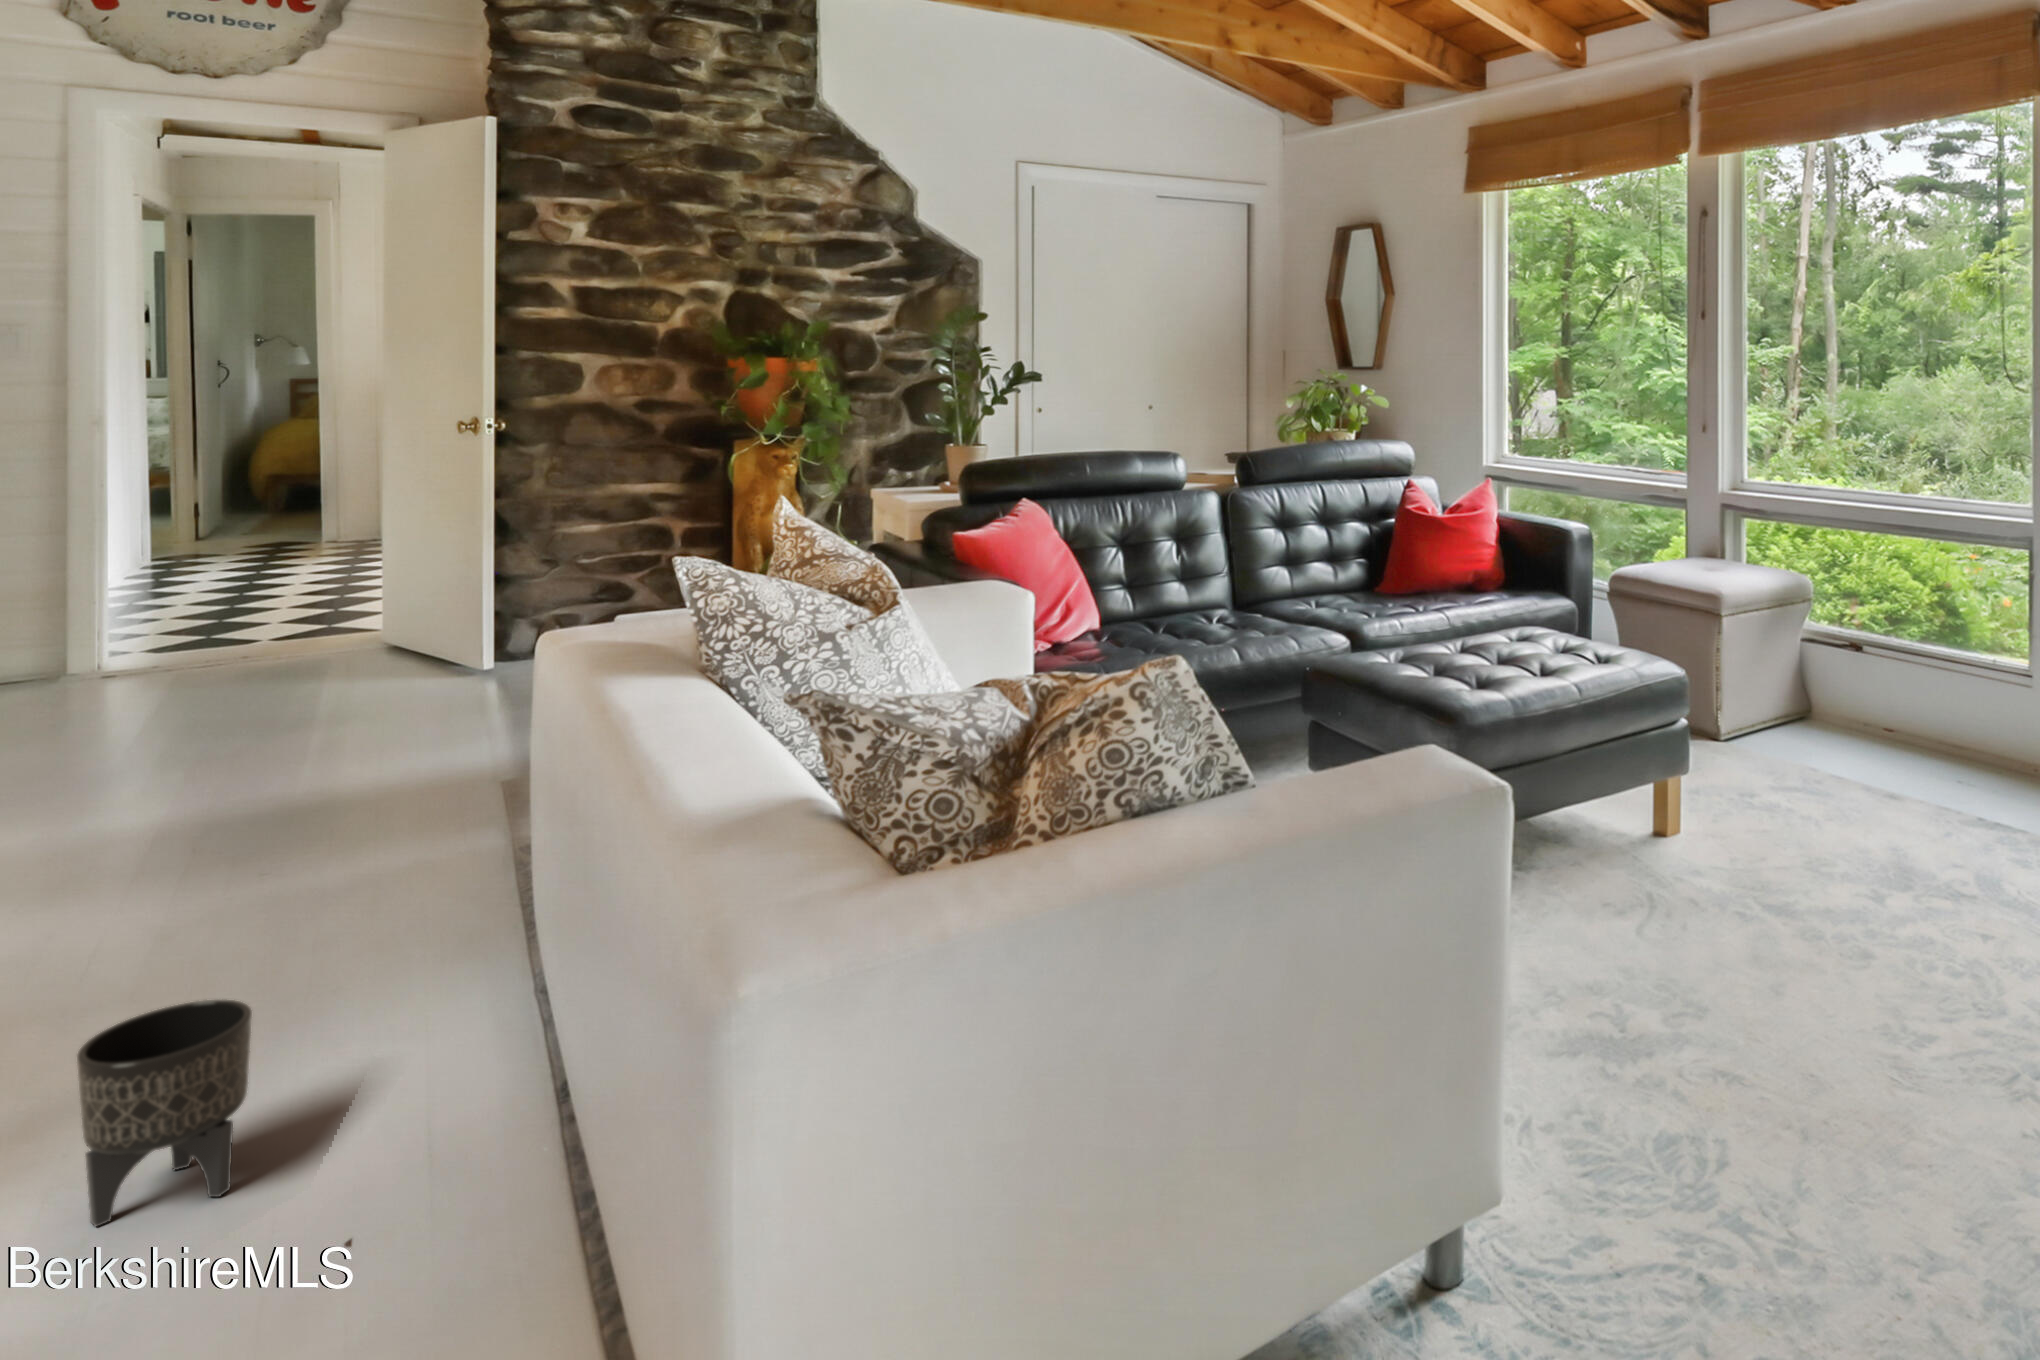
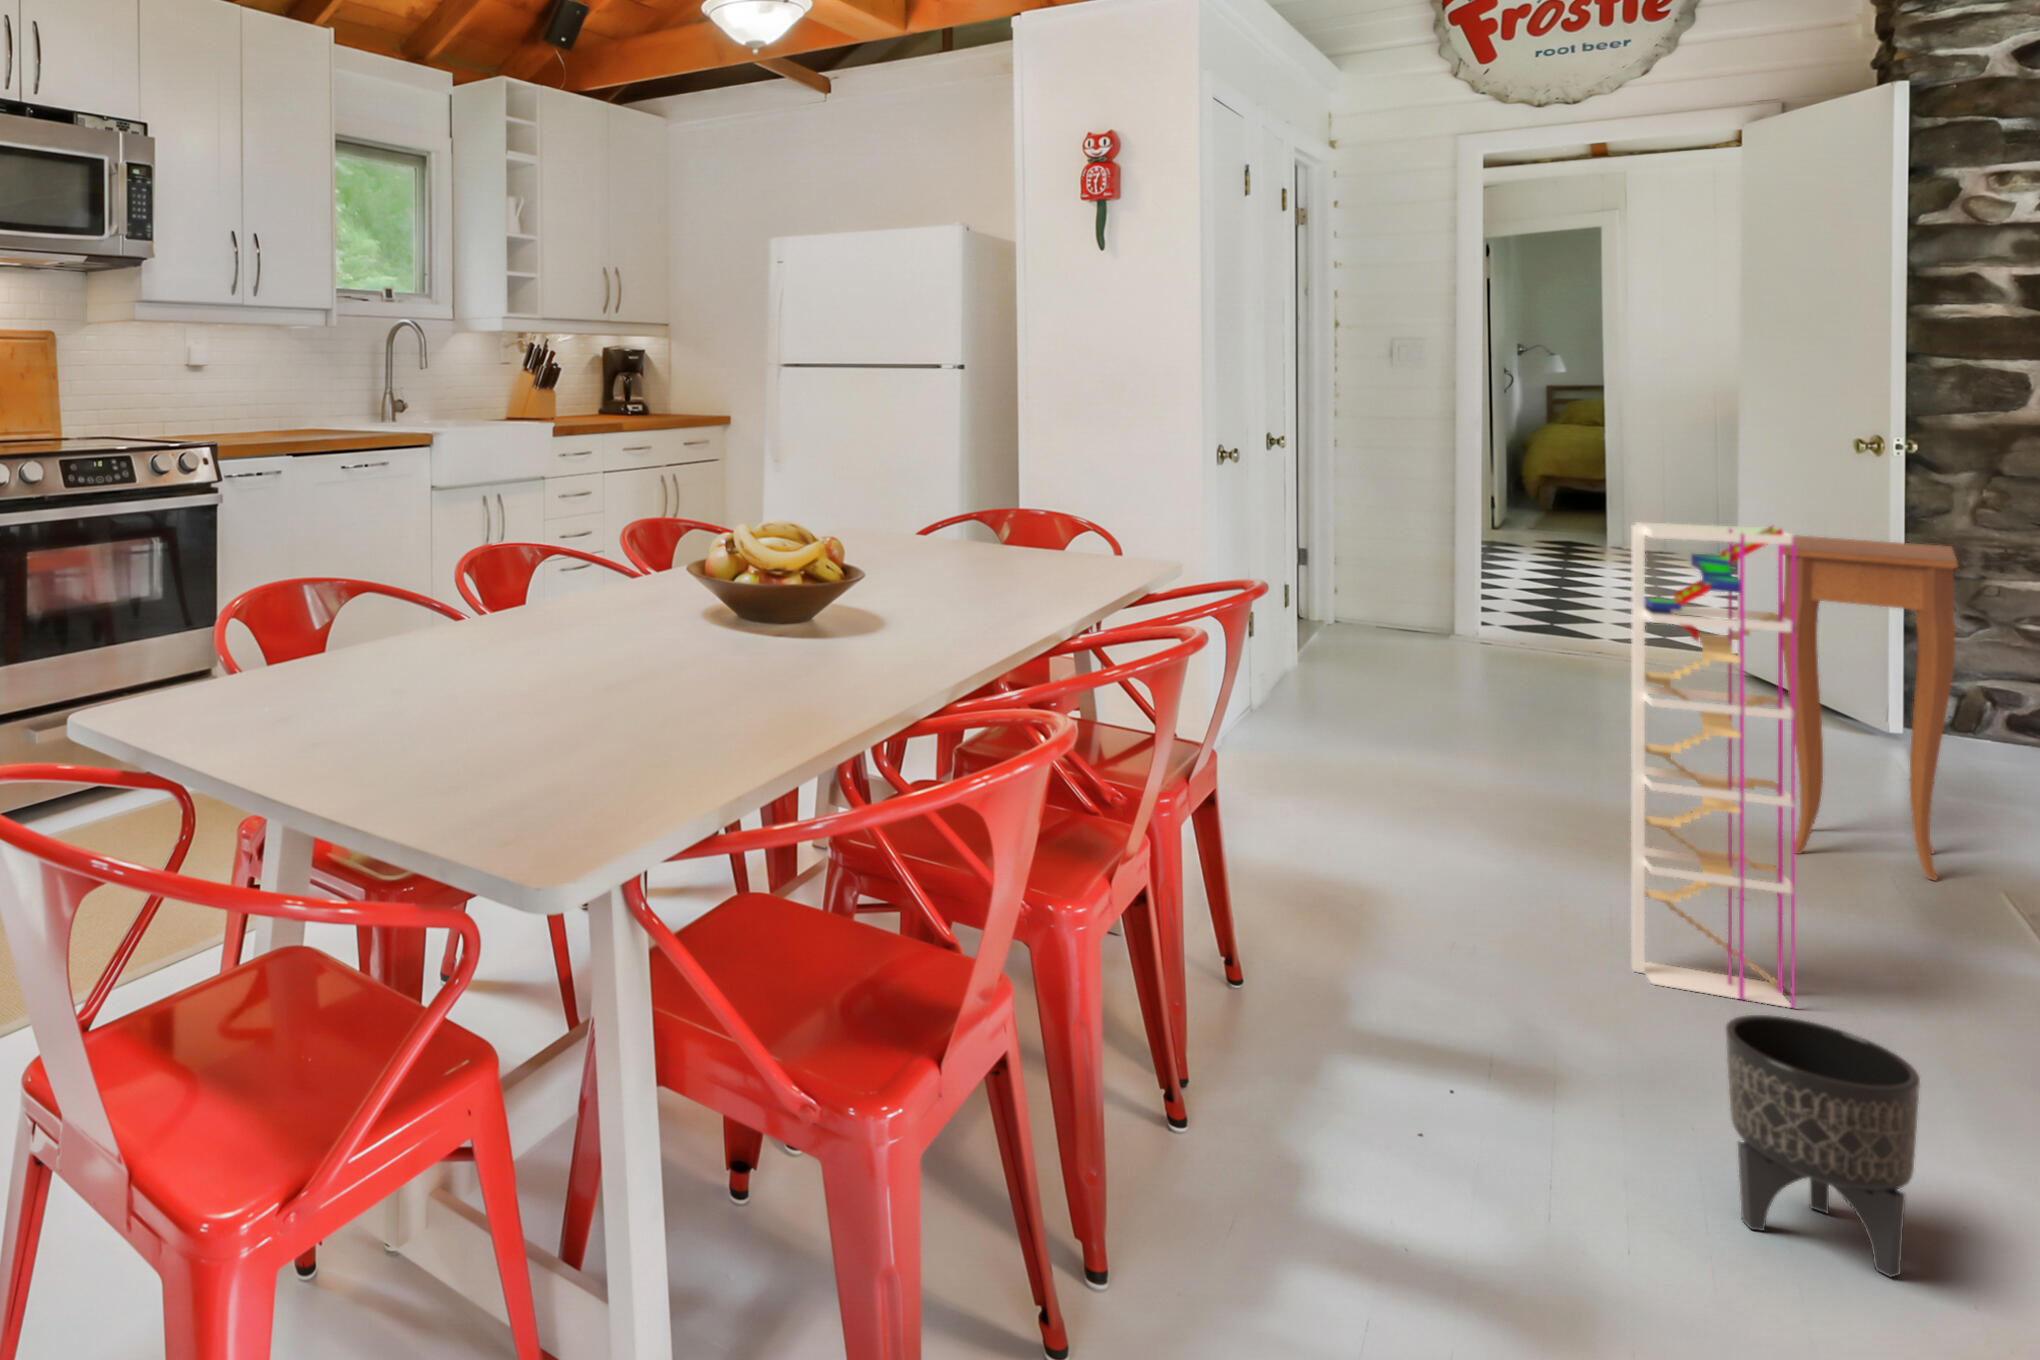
side table: none [328,518,477,811] -> present [1783,535,1957,880]
shelving unit: none [97,538,261,1010] -> present [1631,522,1796,1008]

